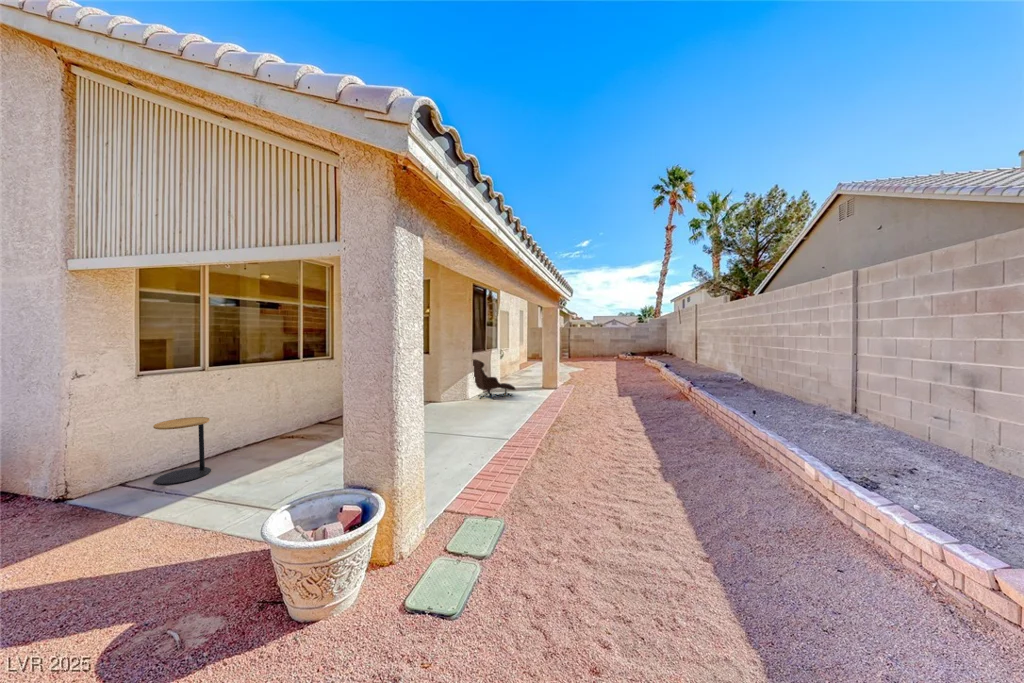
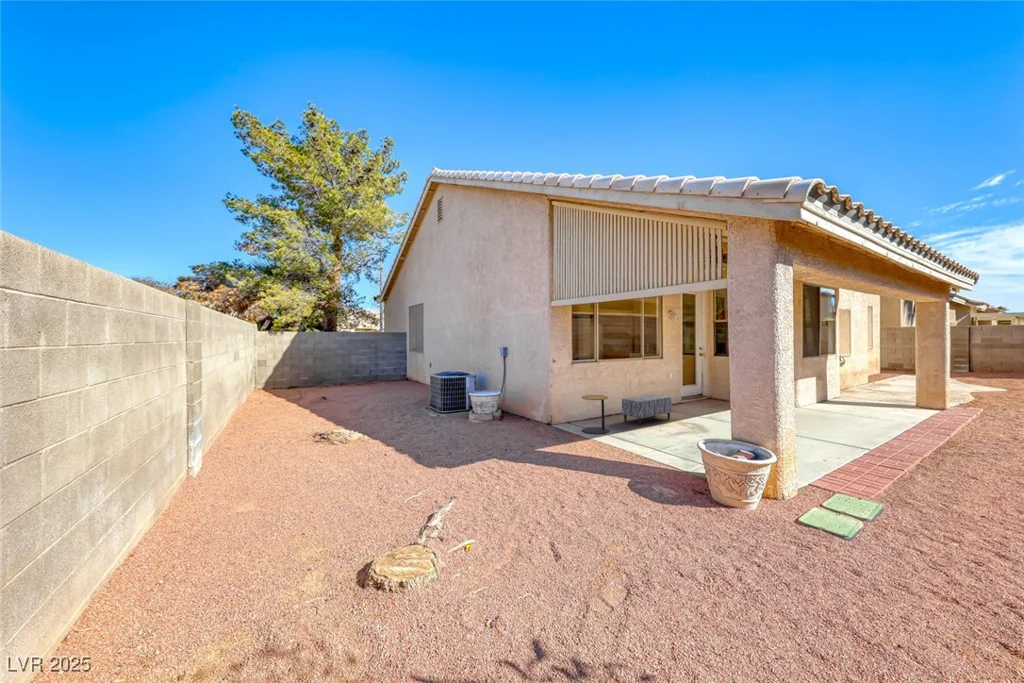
lounge chair: present [473,359,515,399] -> none [805,365,869,410]
bench: none [249,404,327,451] -> present [622,395,672,425]

